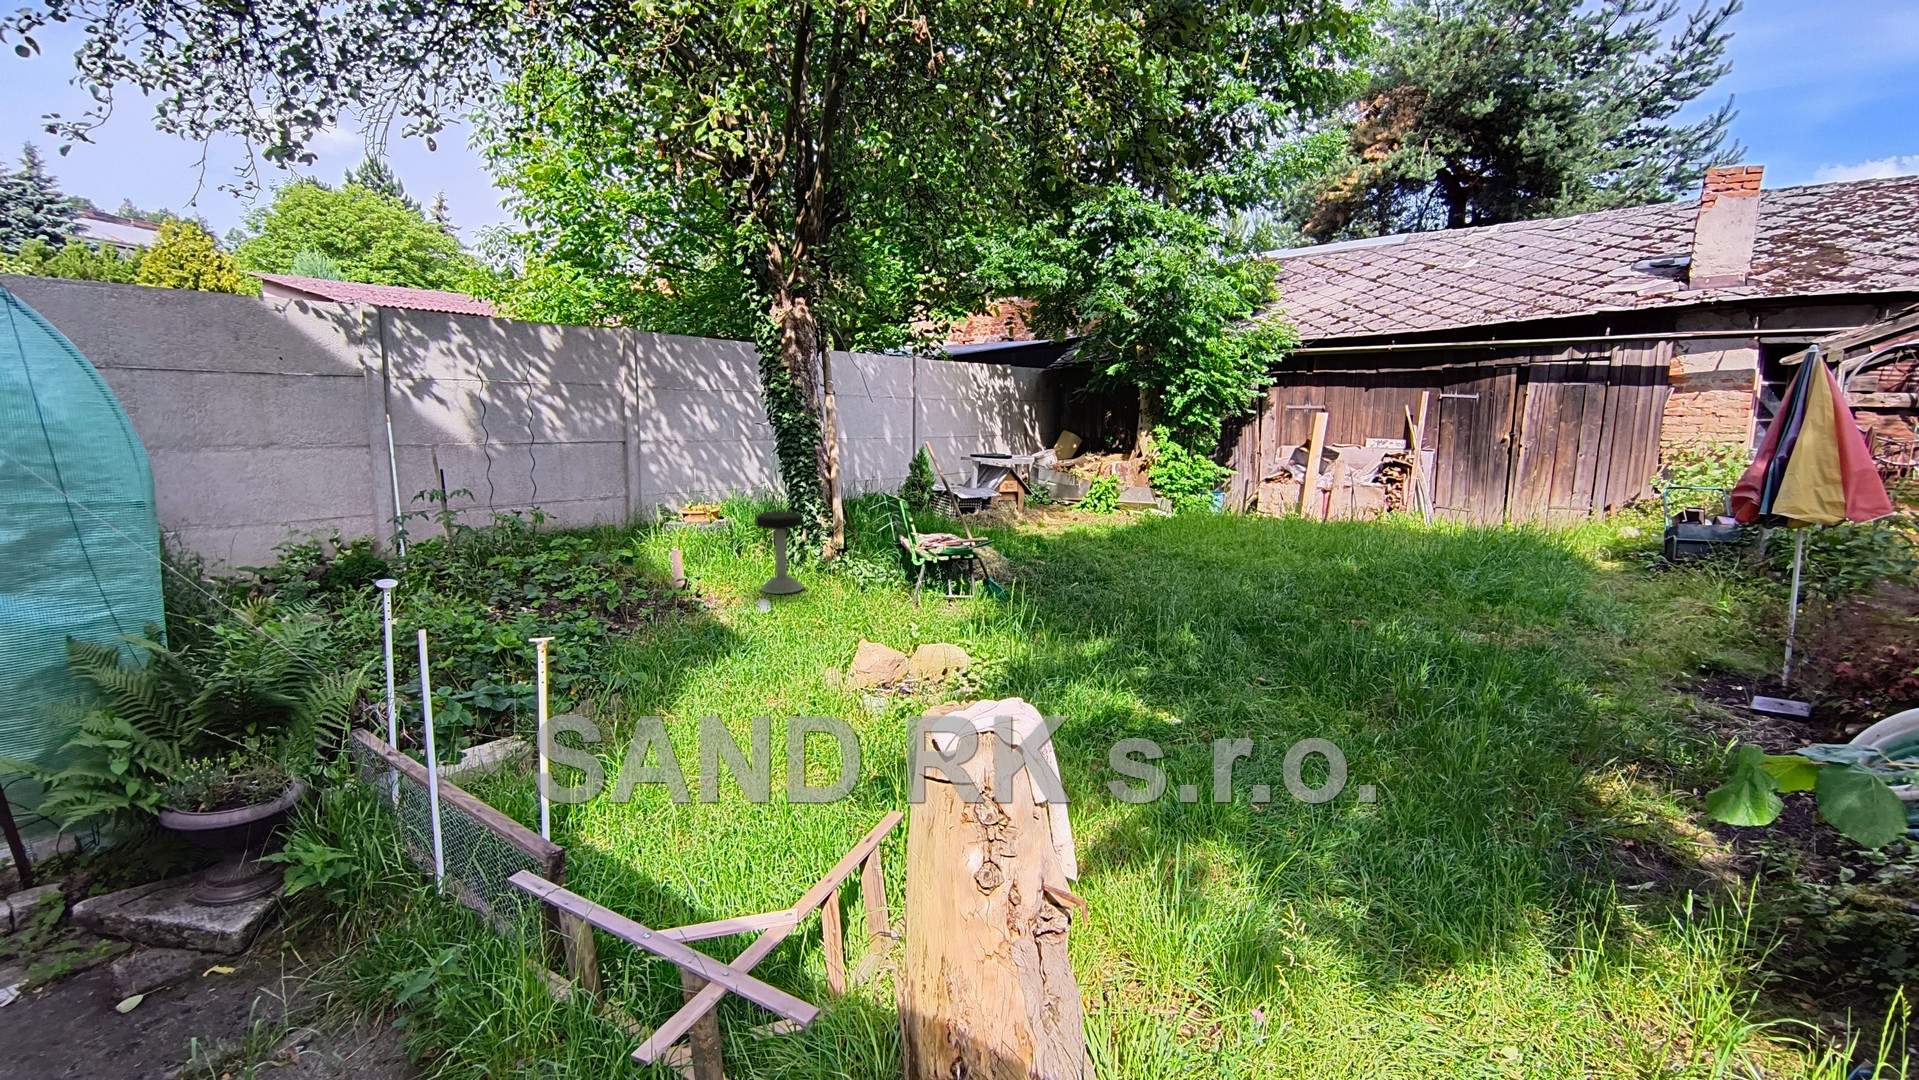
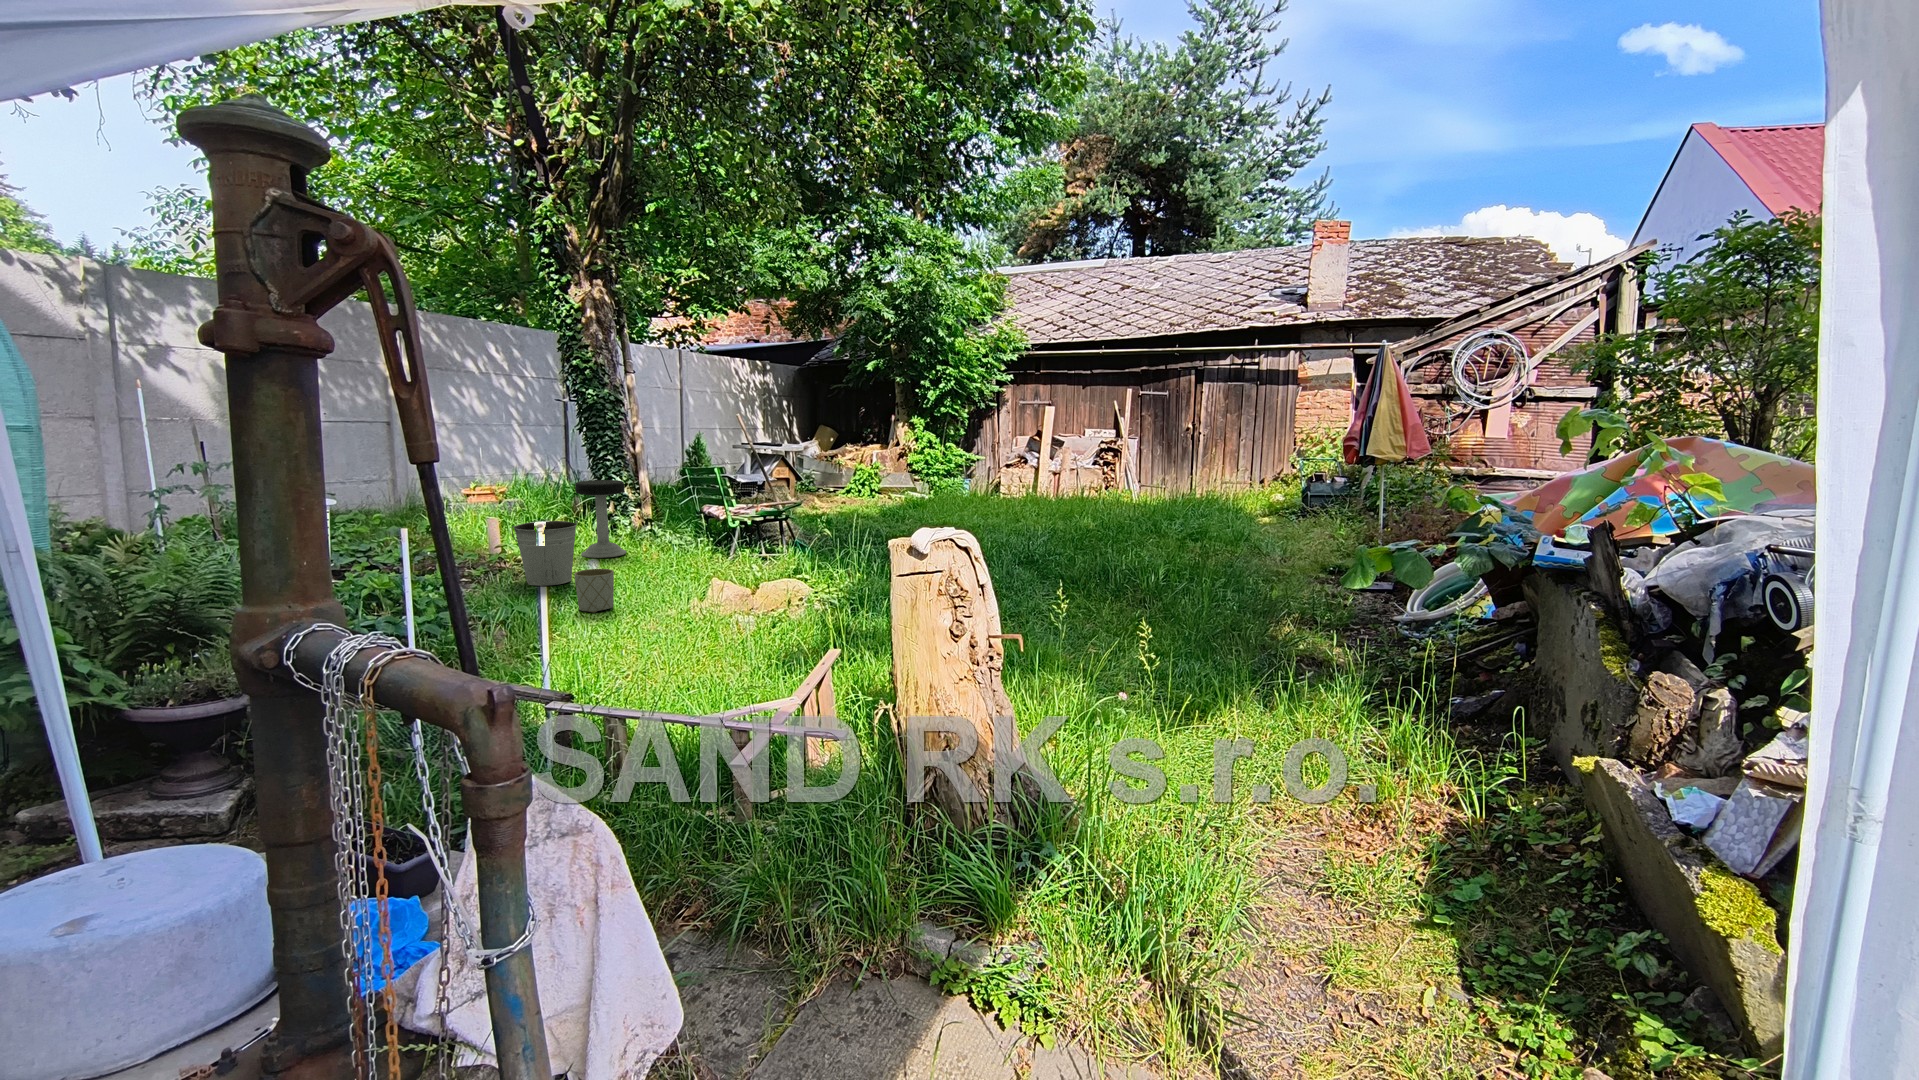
bucket: none [673,560,740,630] -> present [511,520,578,586]
planter: none [711,623,752,673] -> present [574,569,614,613]

